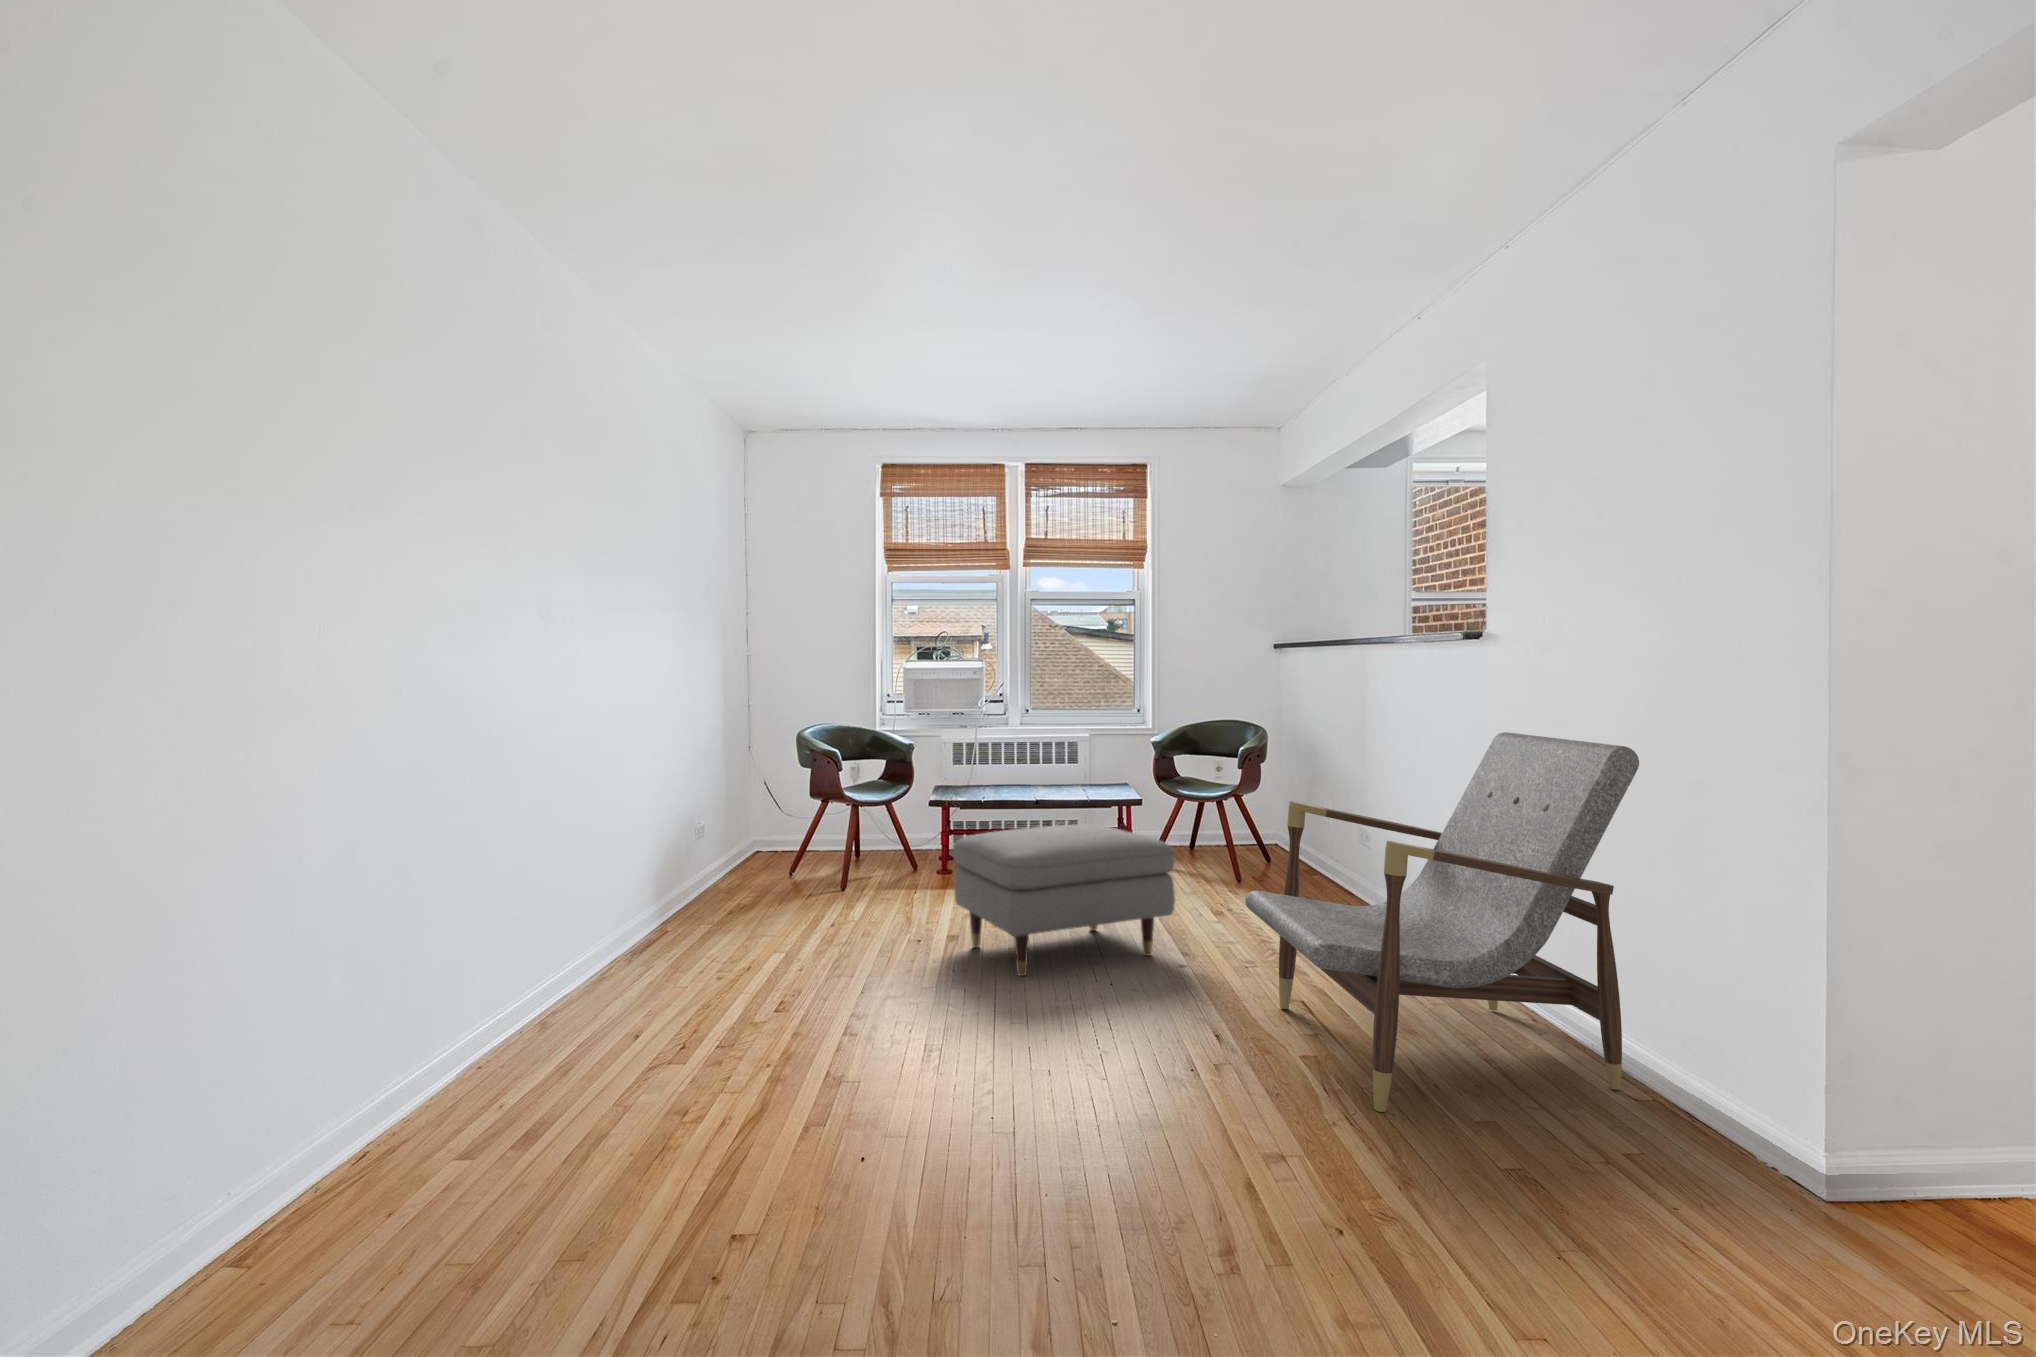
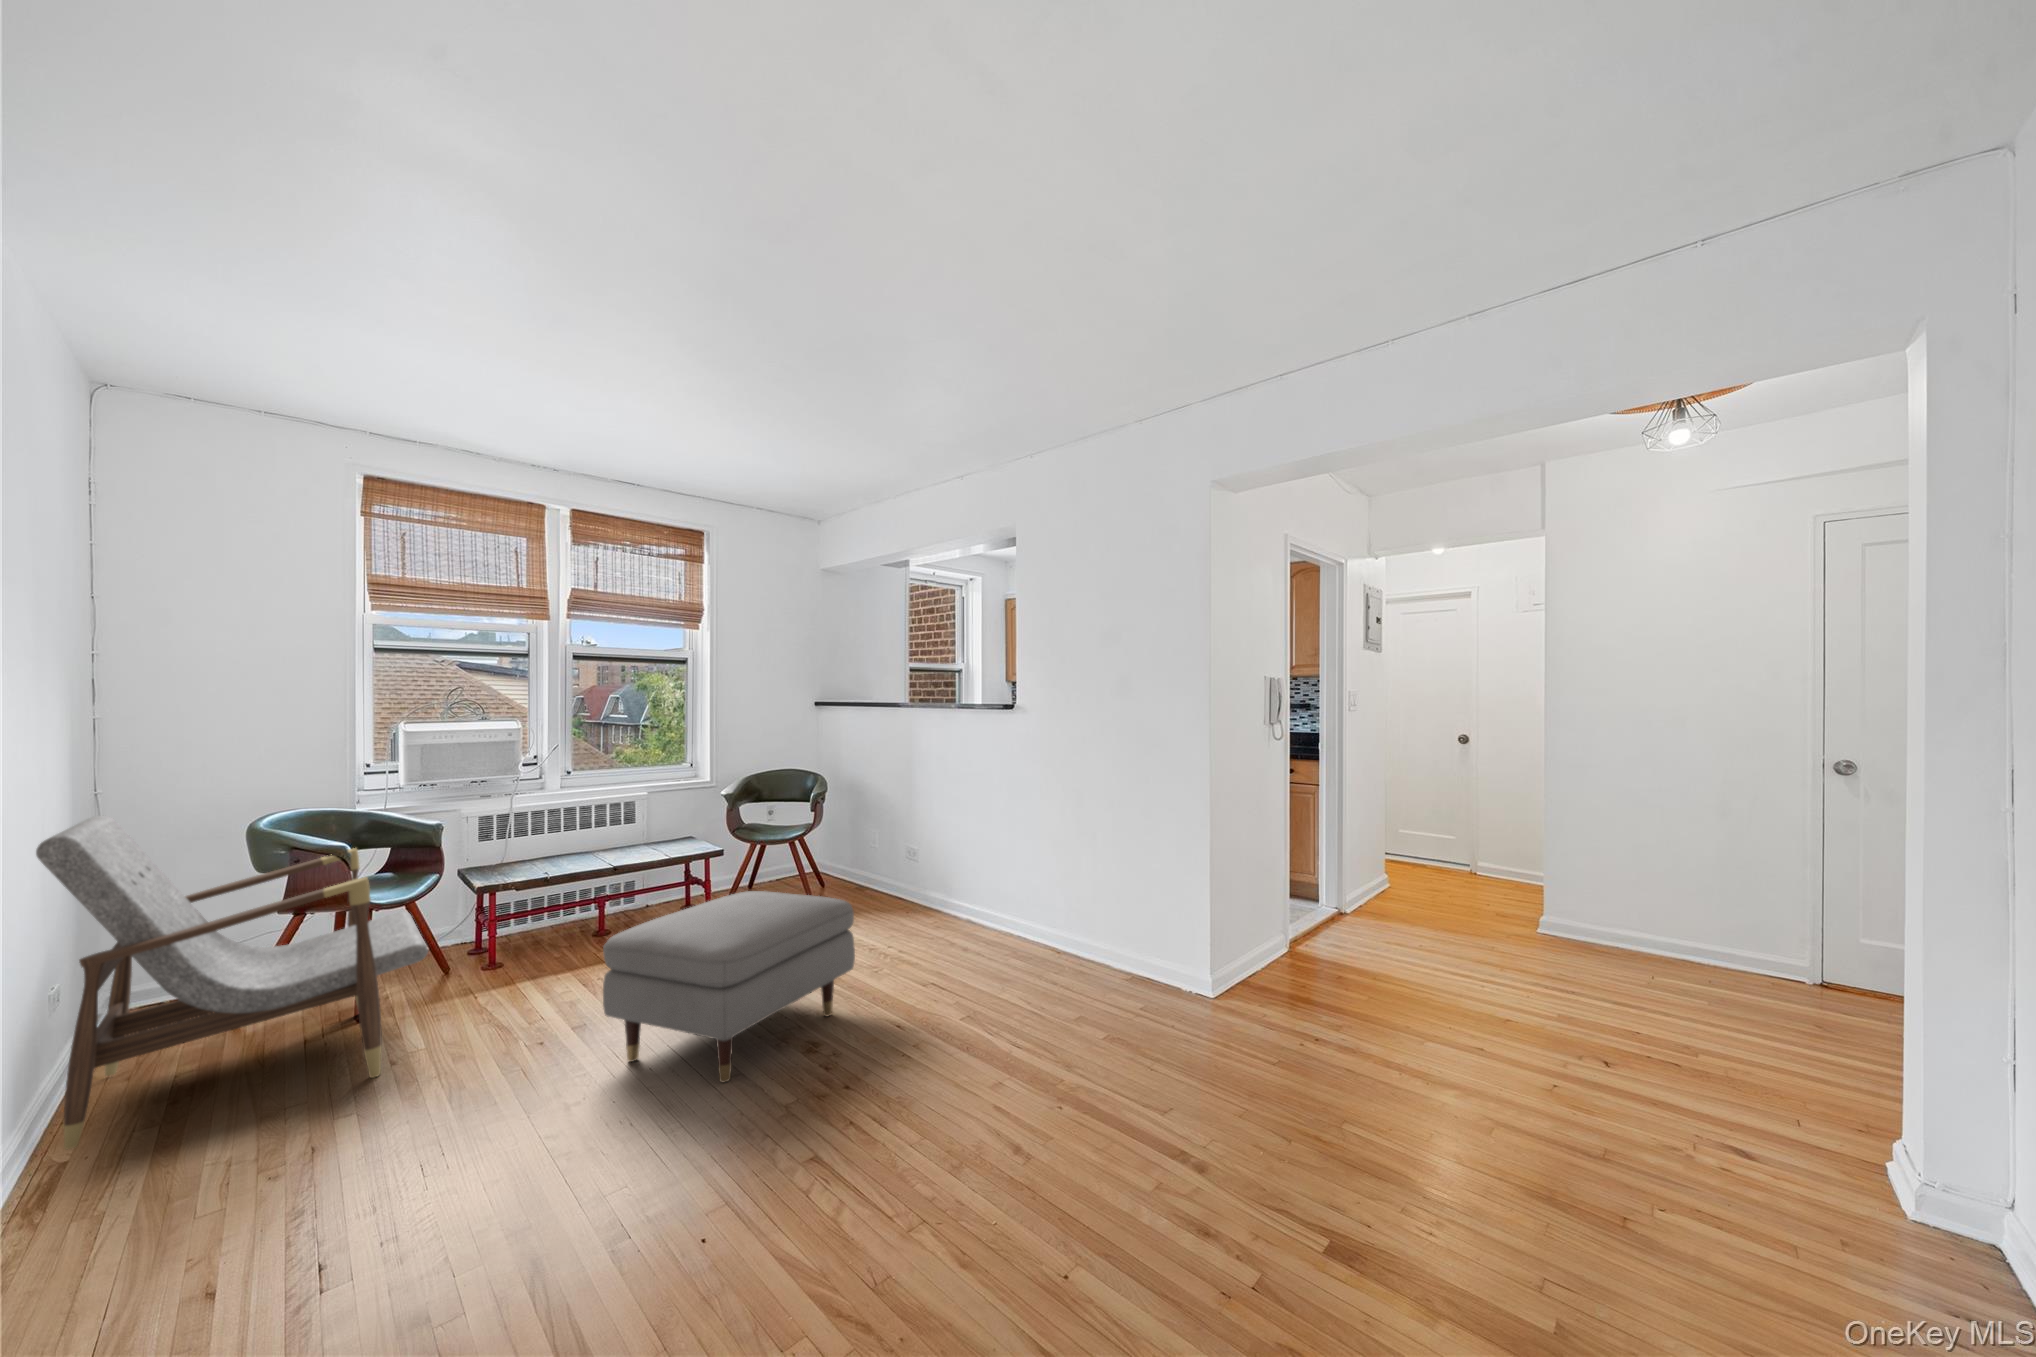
armchair: present [1245,732,1639,1112] -> present [36,816,428,1150]

